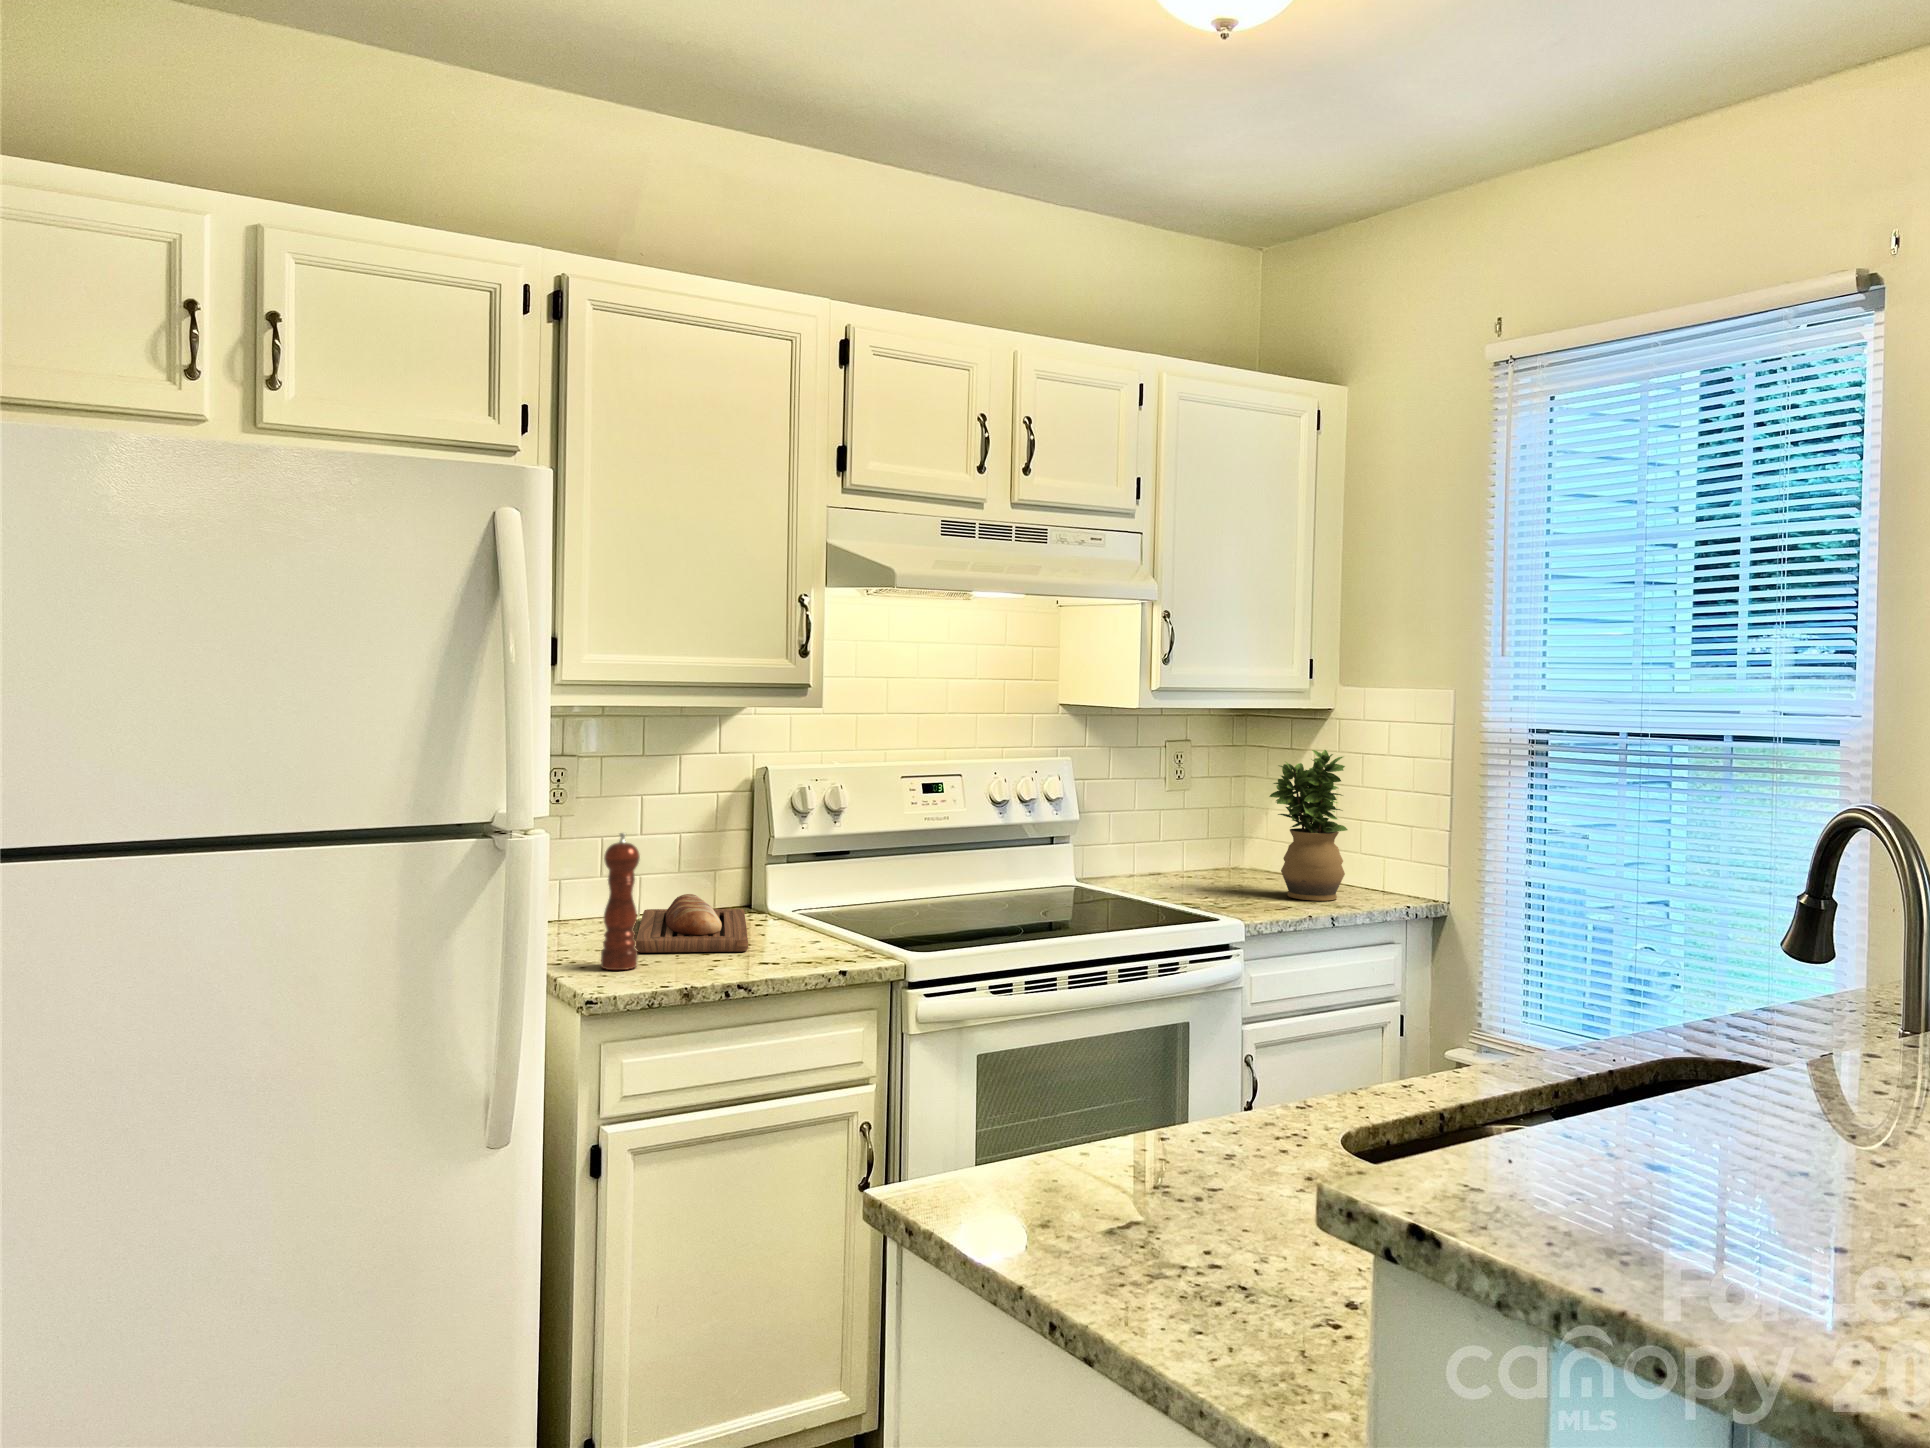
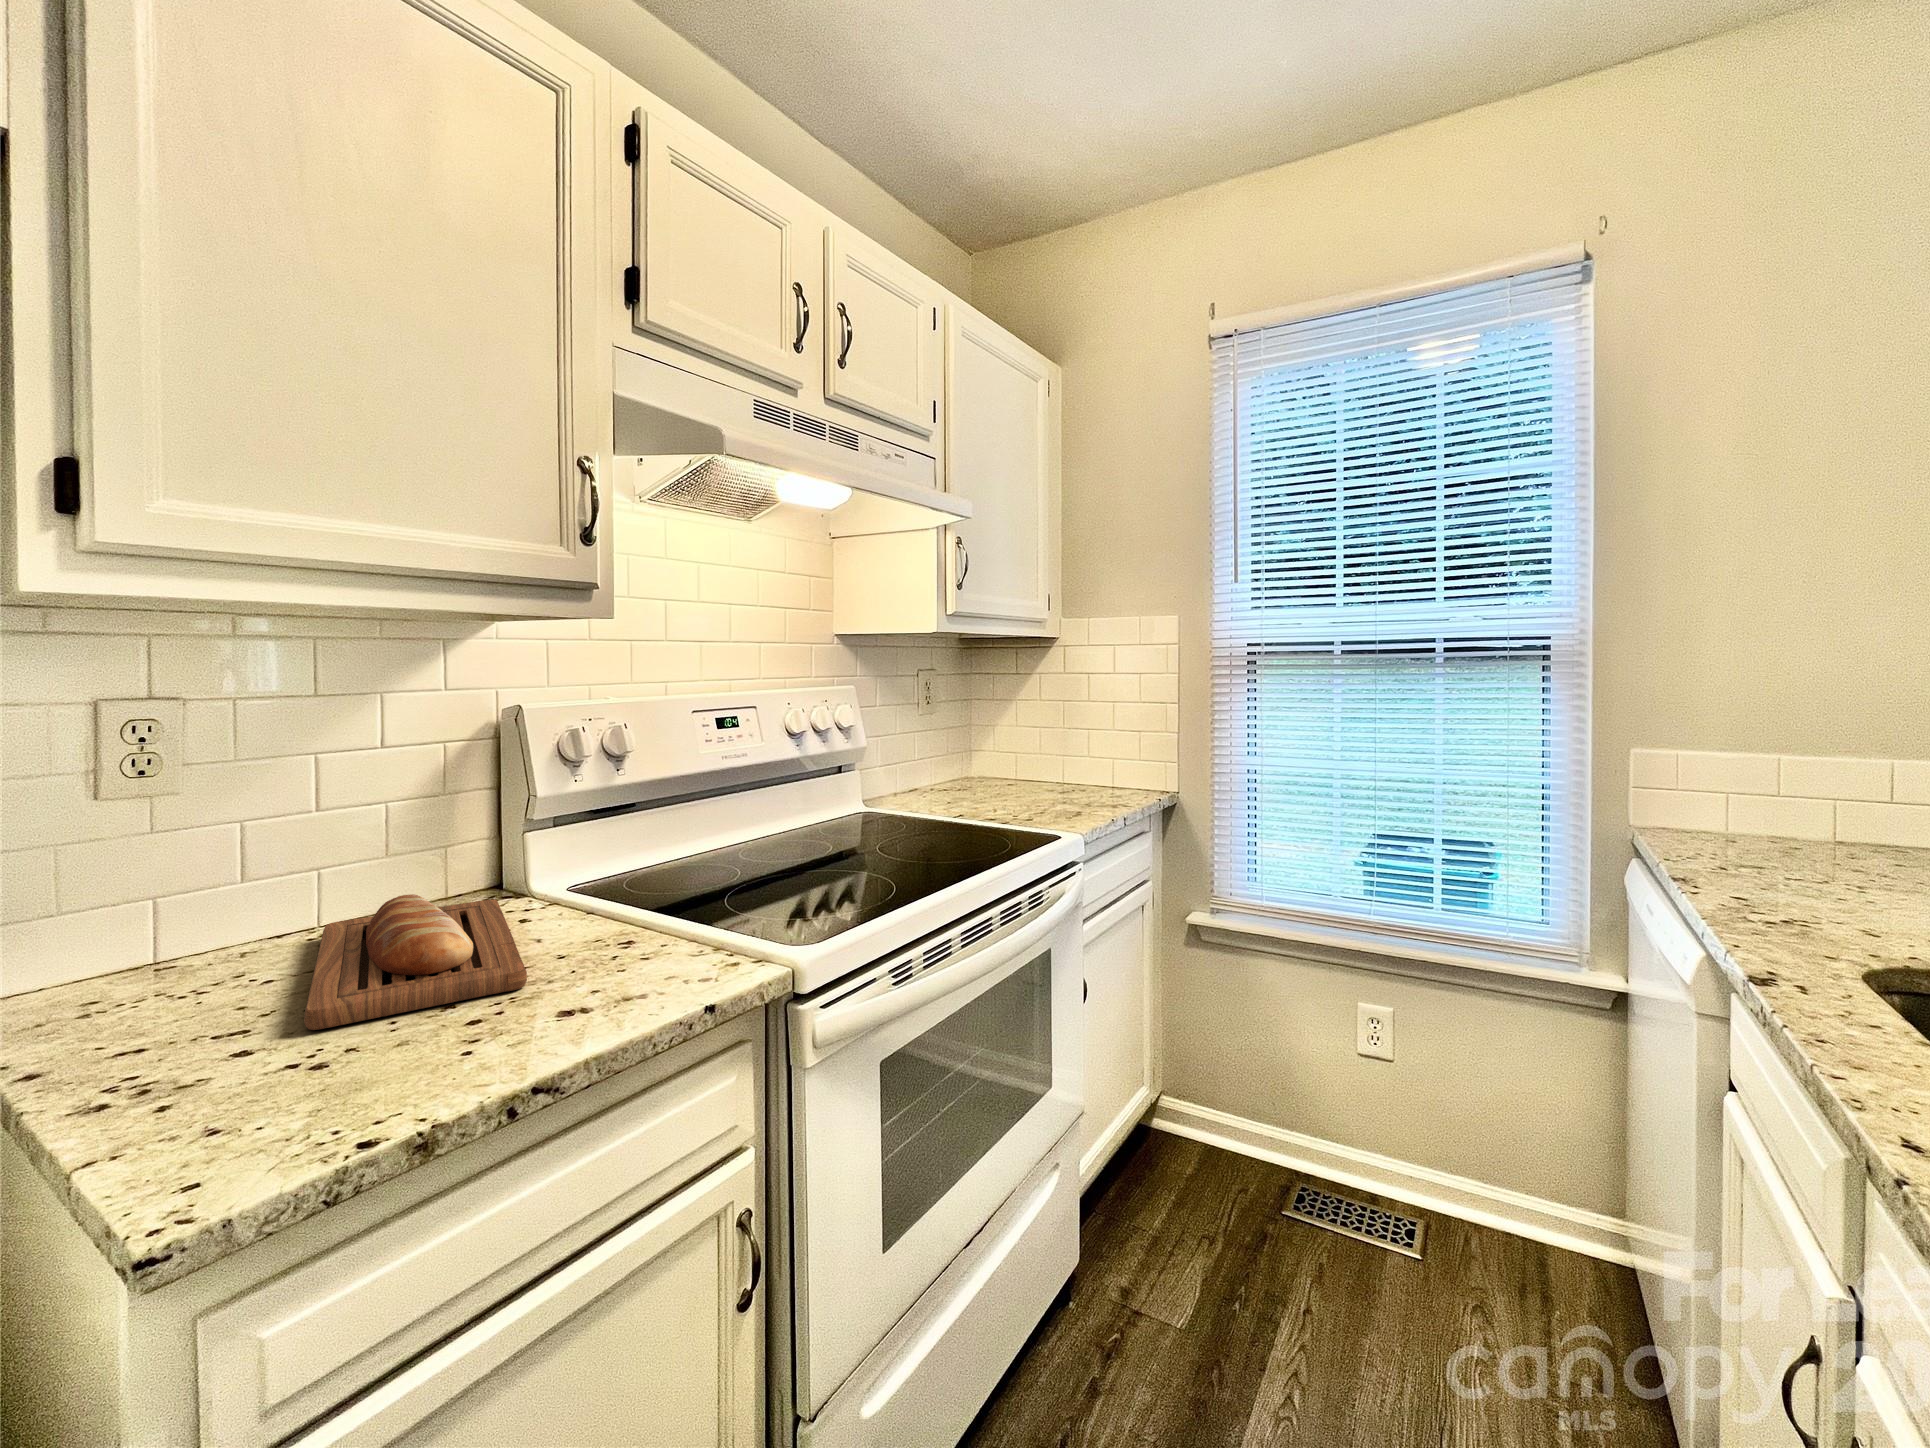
potted plant: present [1269,750,1348,901] -> none [1039,669,1106,803]
pepper mill: present [601,833,640,970] -> none [215,837,308,1105]

